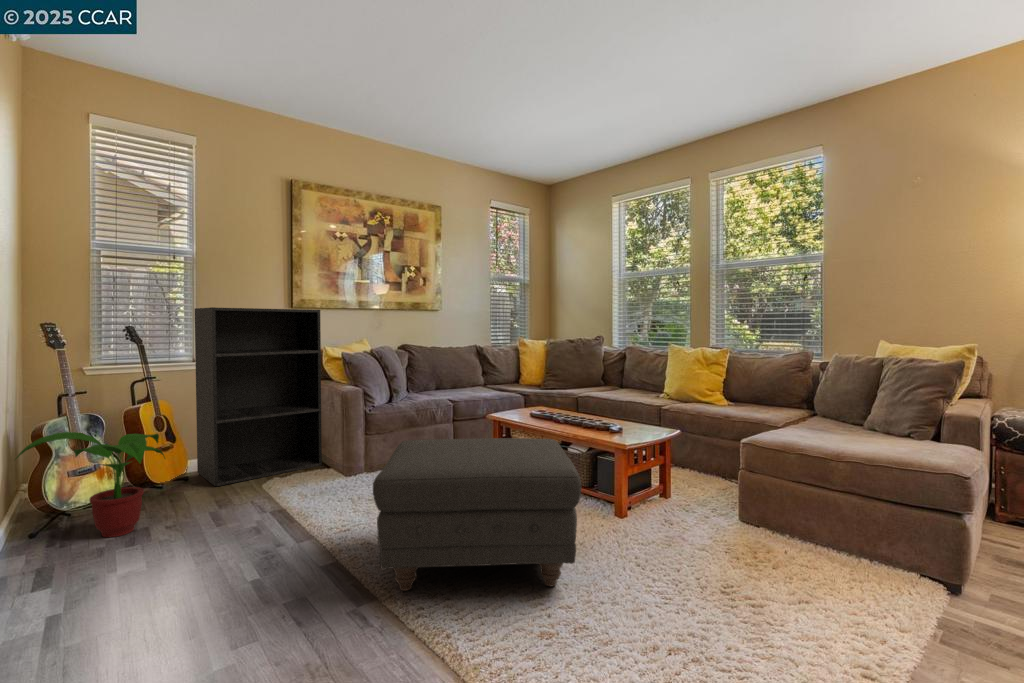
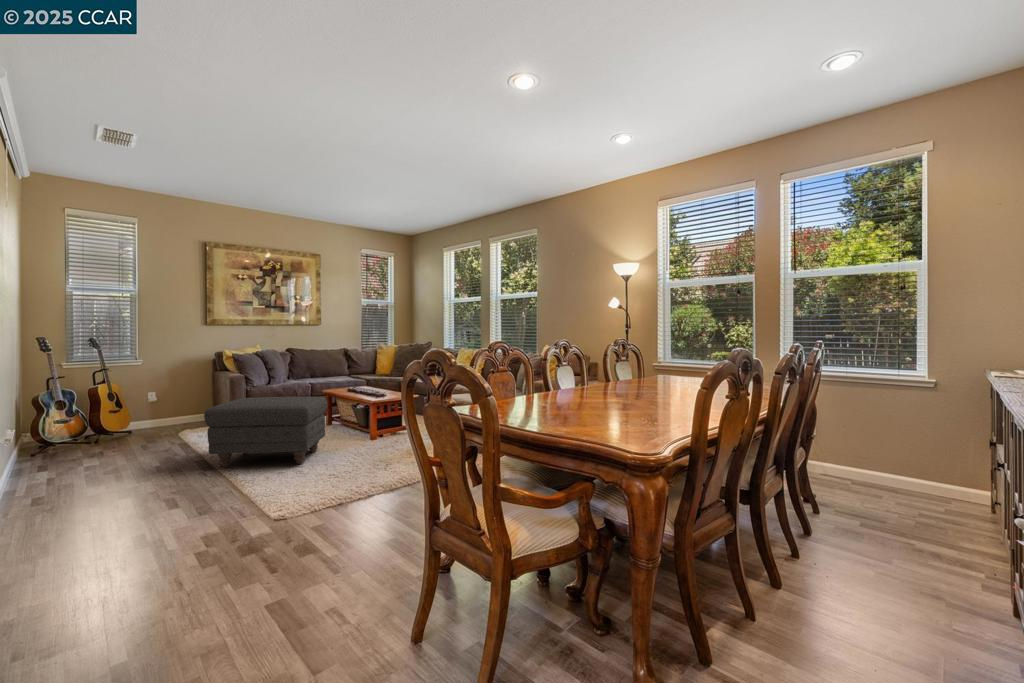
bookshelf: present [195,307,322,486] -> none [136,327,221,434]
potted plant: present [16,432,165,537] -> none [23,397,110,454]

